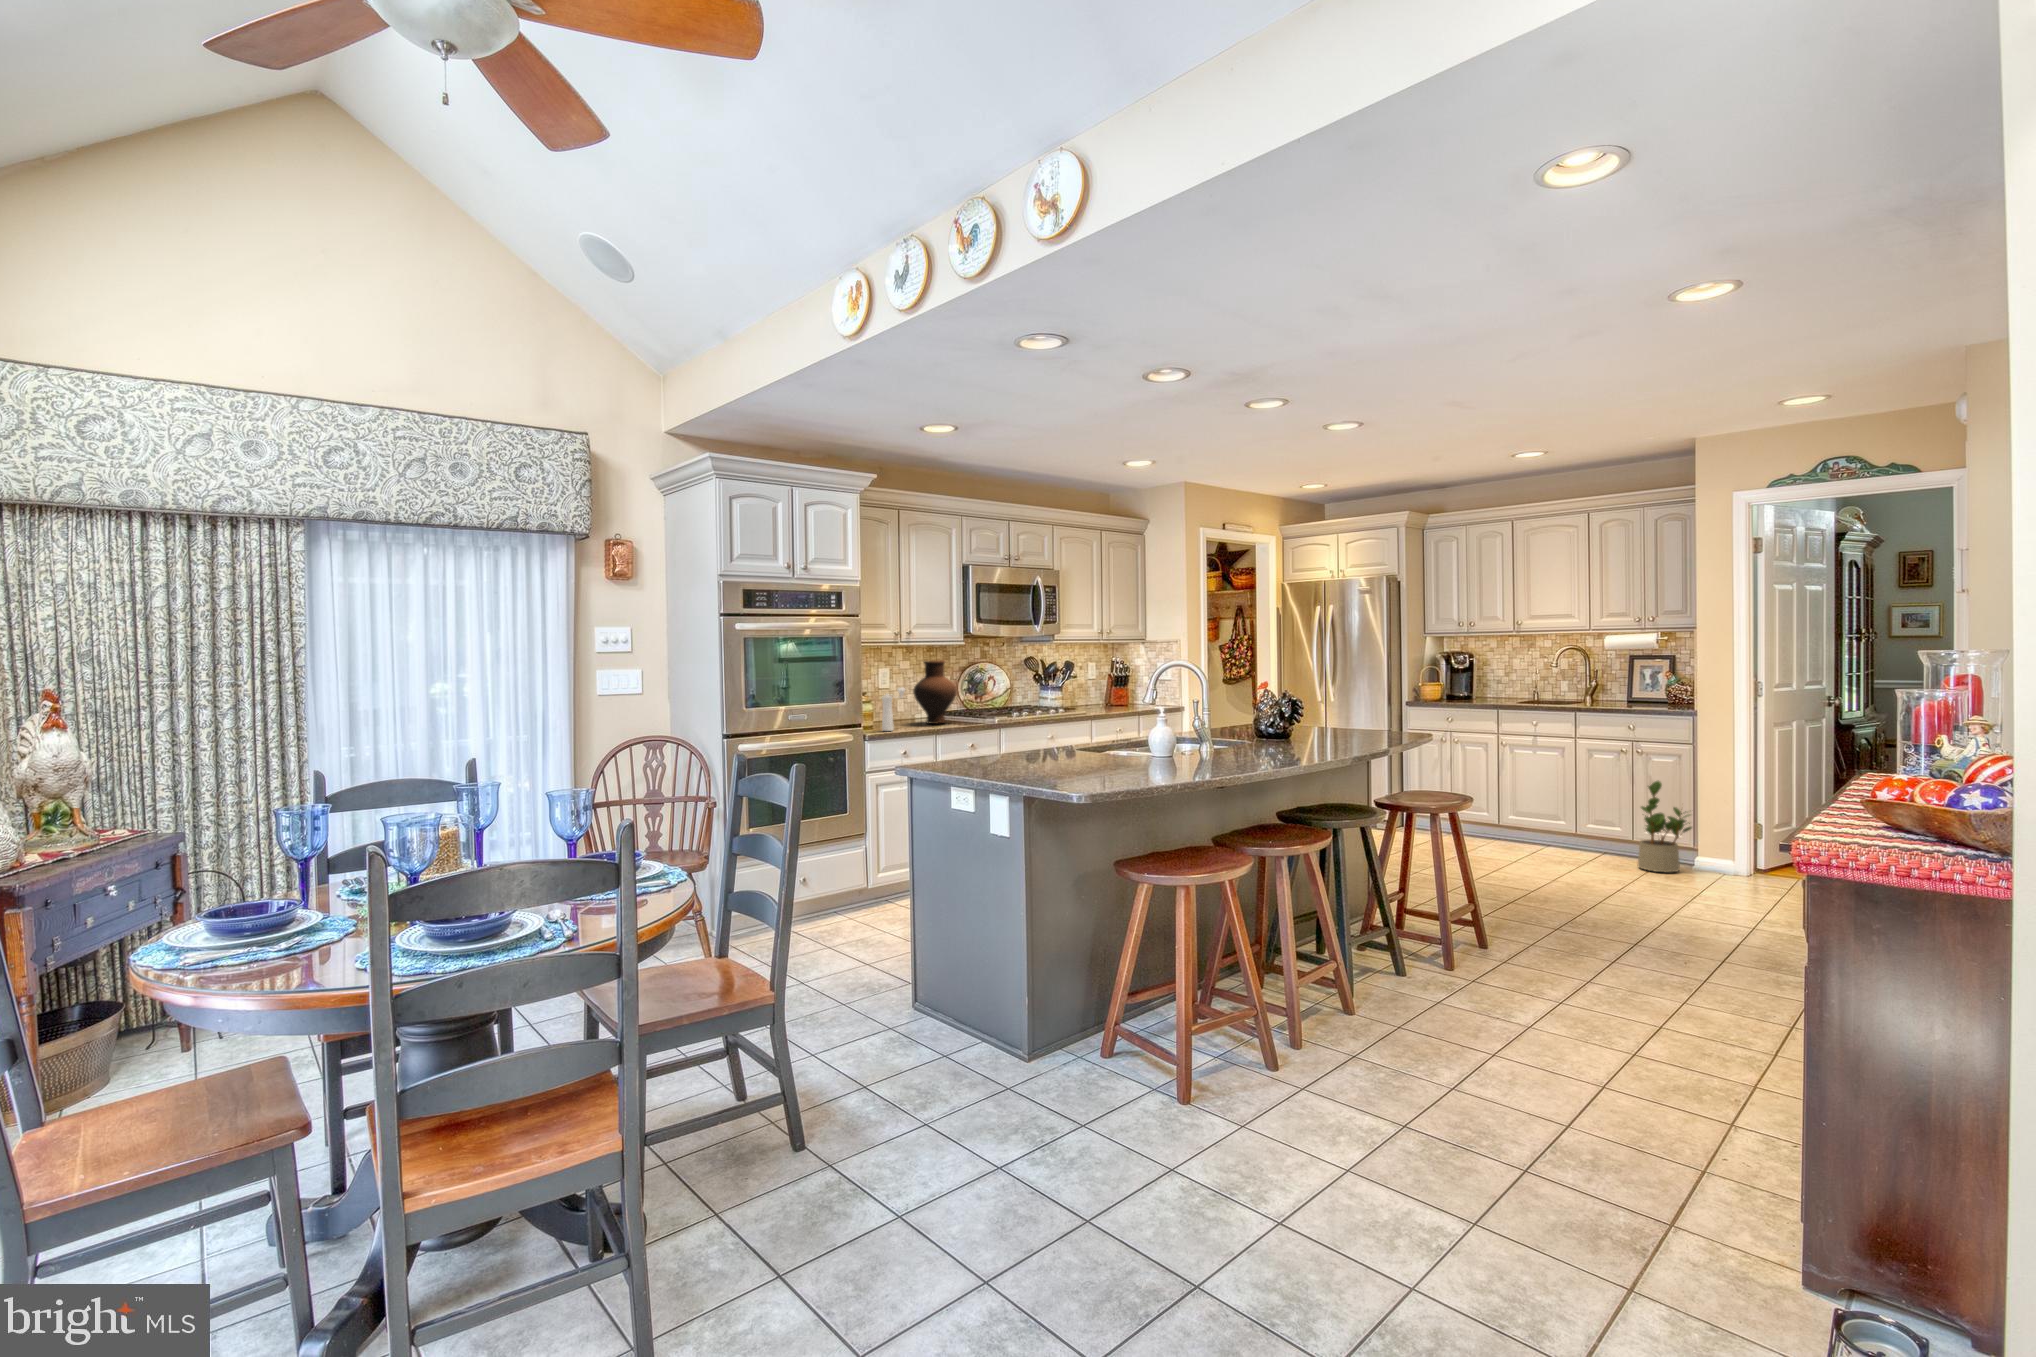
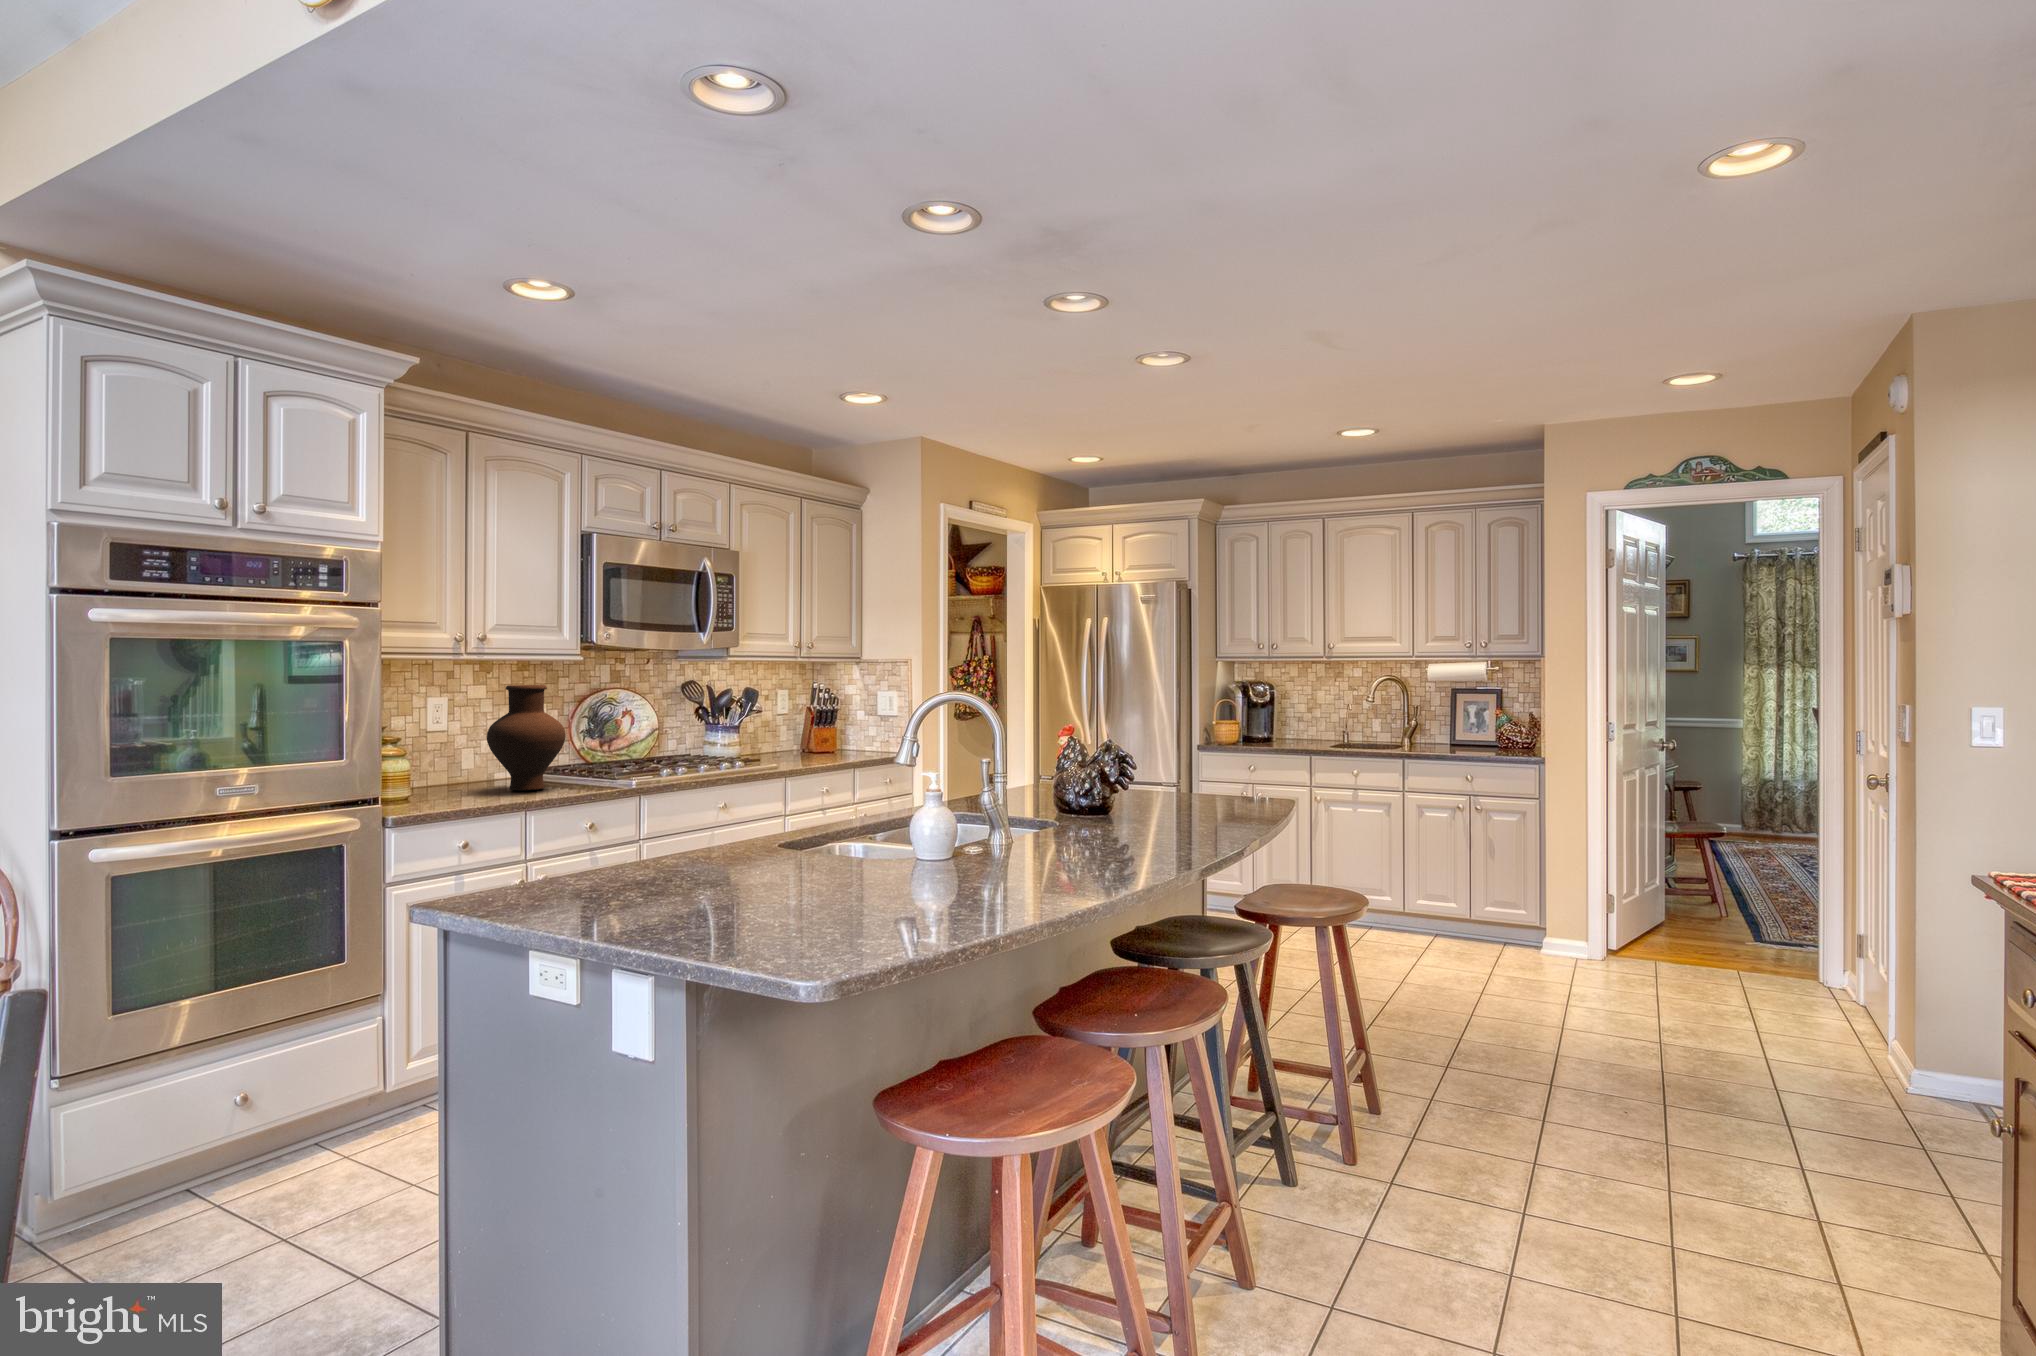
pepper mill: present [882,688,905,731] -> none [422,731,471,807]
potted plant: present [1638,781,1692,872] -> none [1482,845,1546,960]

